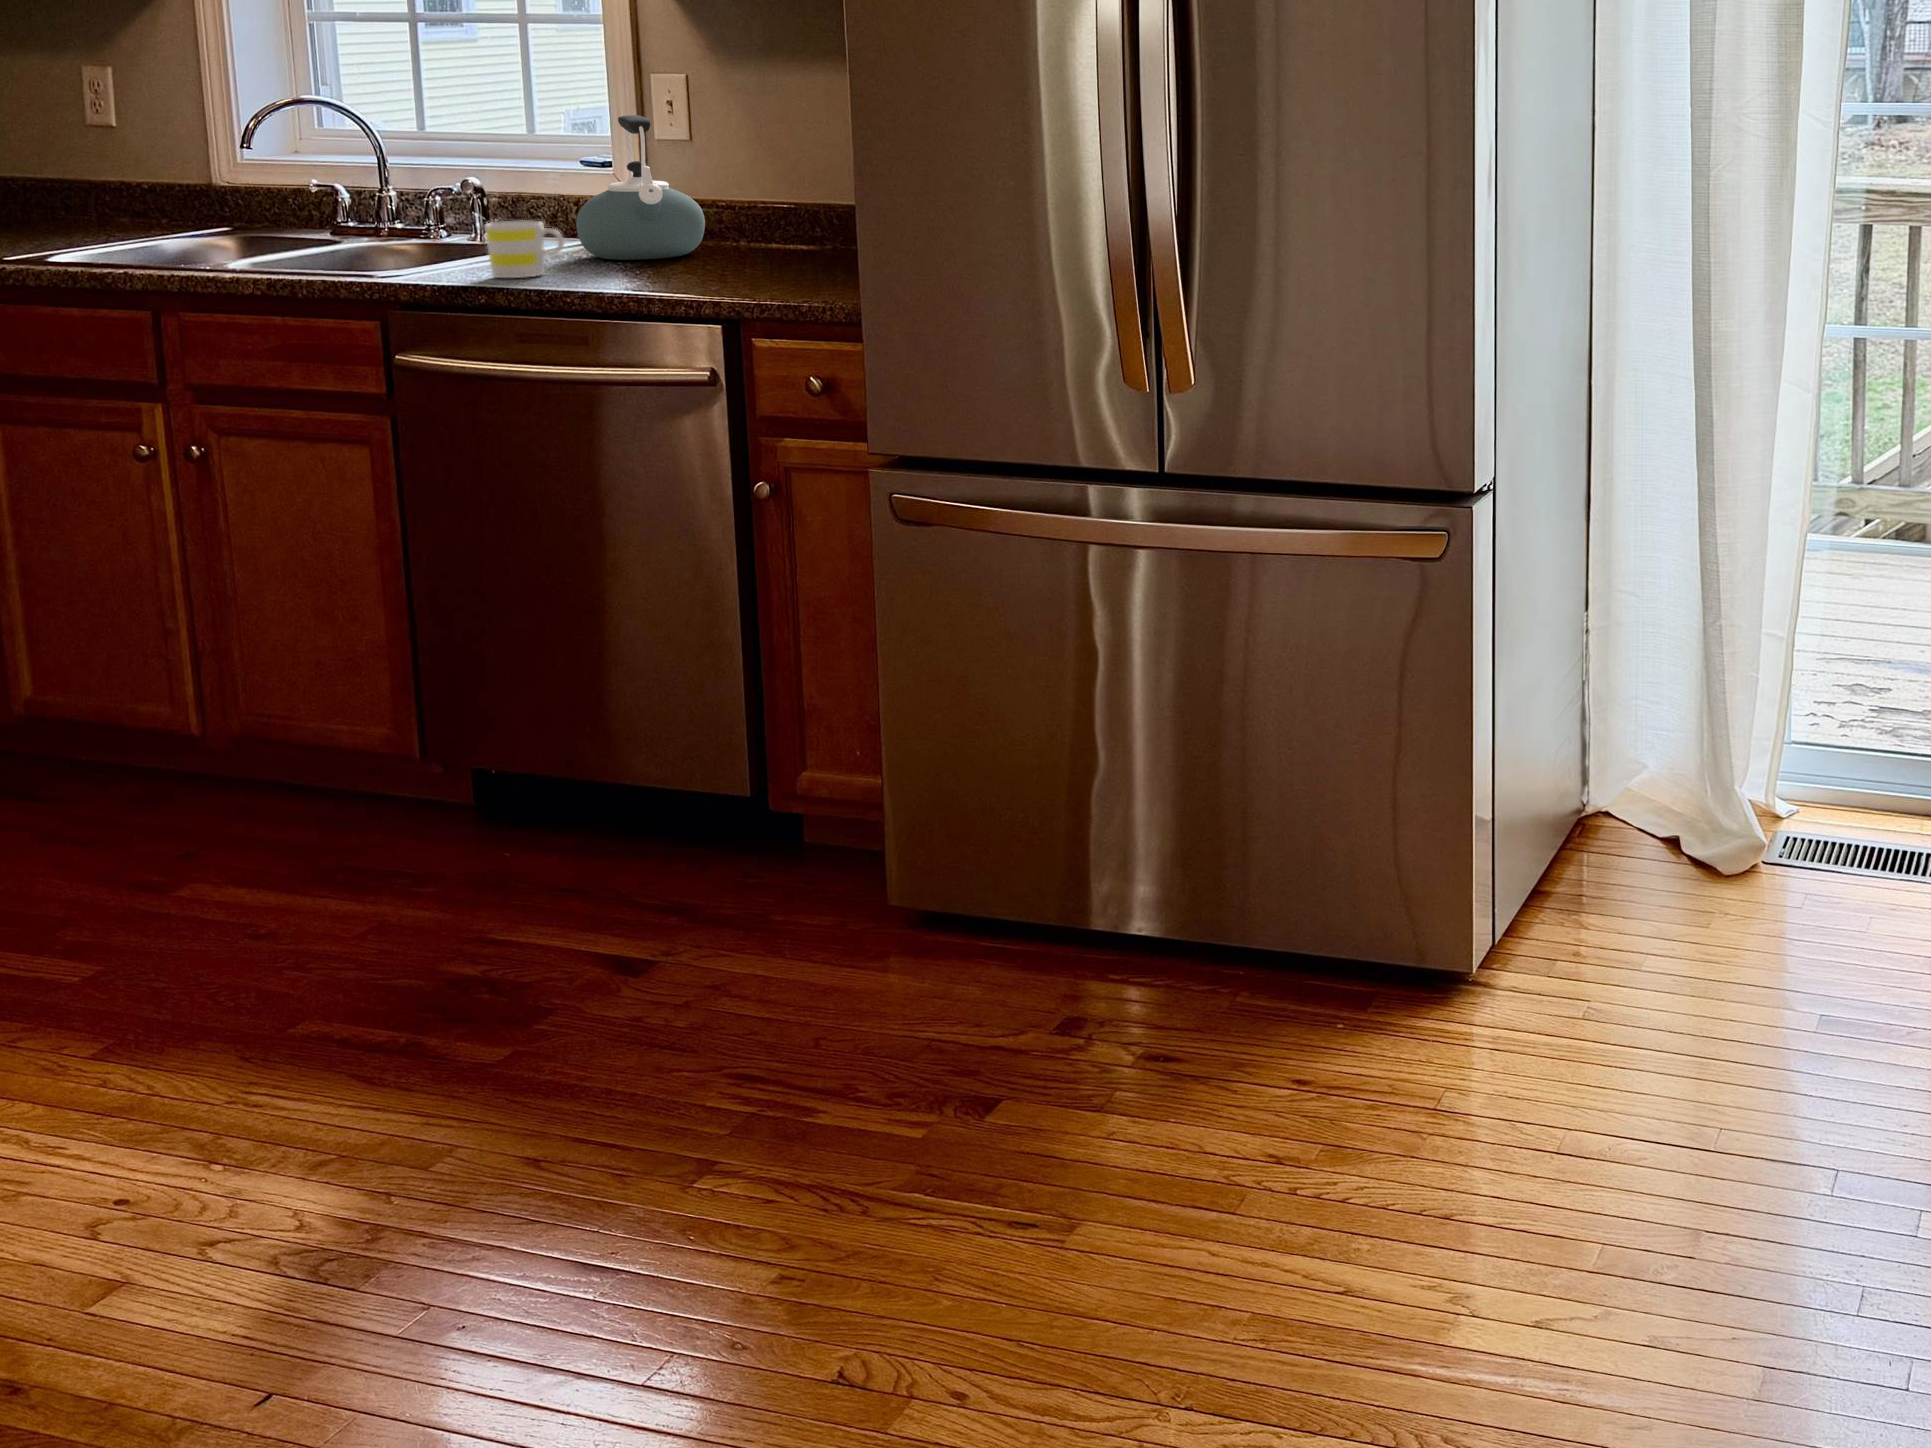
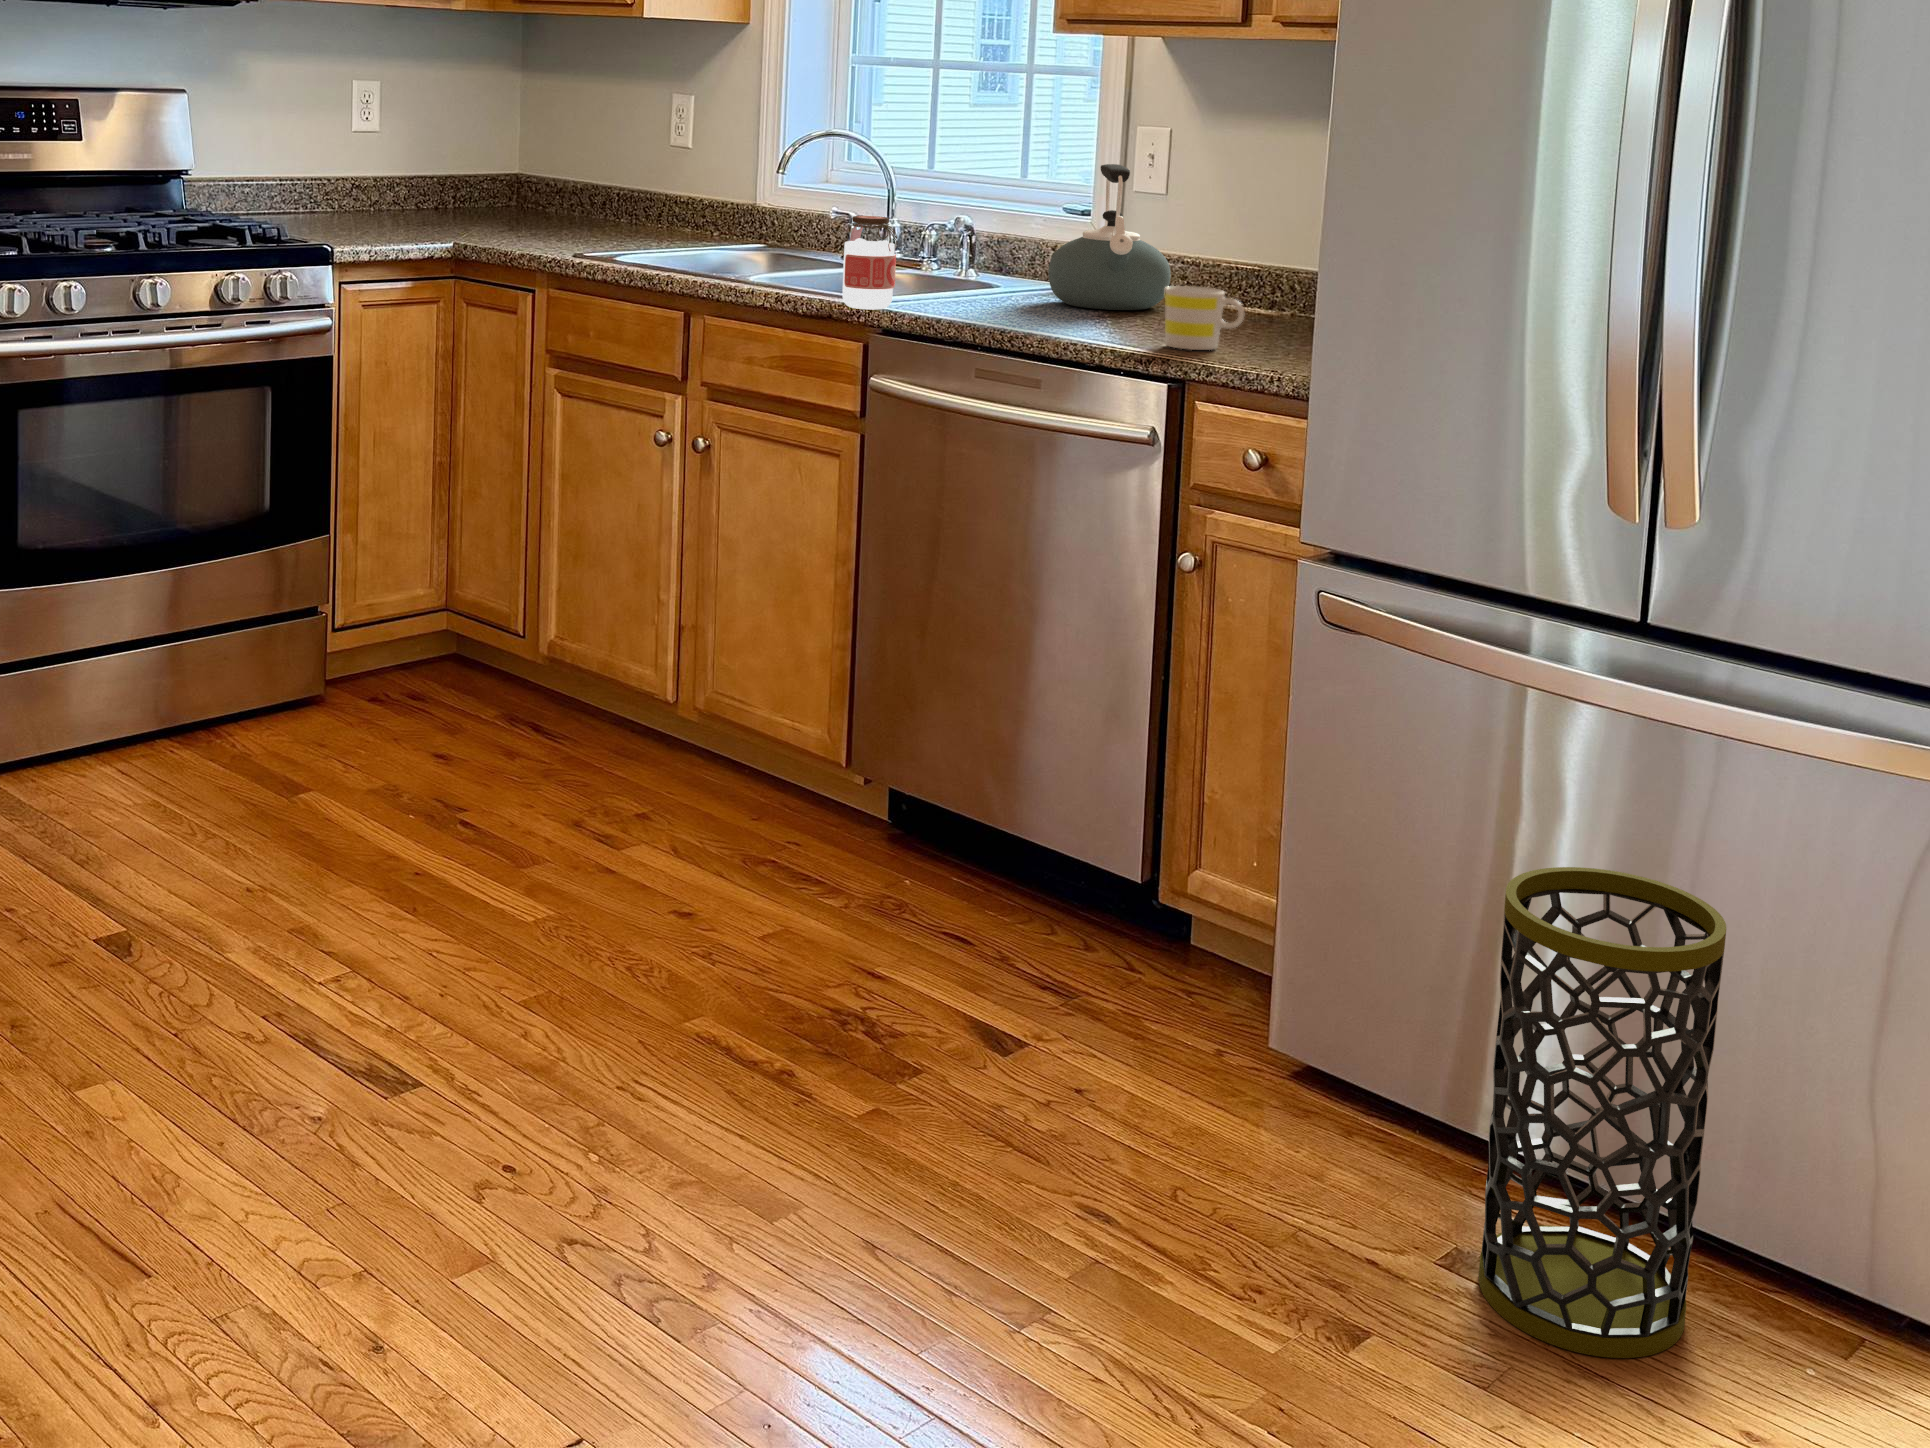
jar: none [344,187,411,286] -> present [843,216,898,310]
mug: present [485,221,564,278] -> present [1165,286,1244,350]
trash can: none [1073,677,1249,1062] -> present [1478,867,1726,1358]

